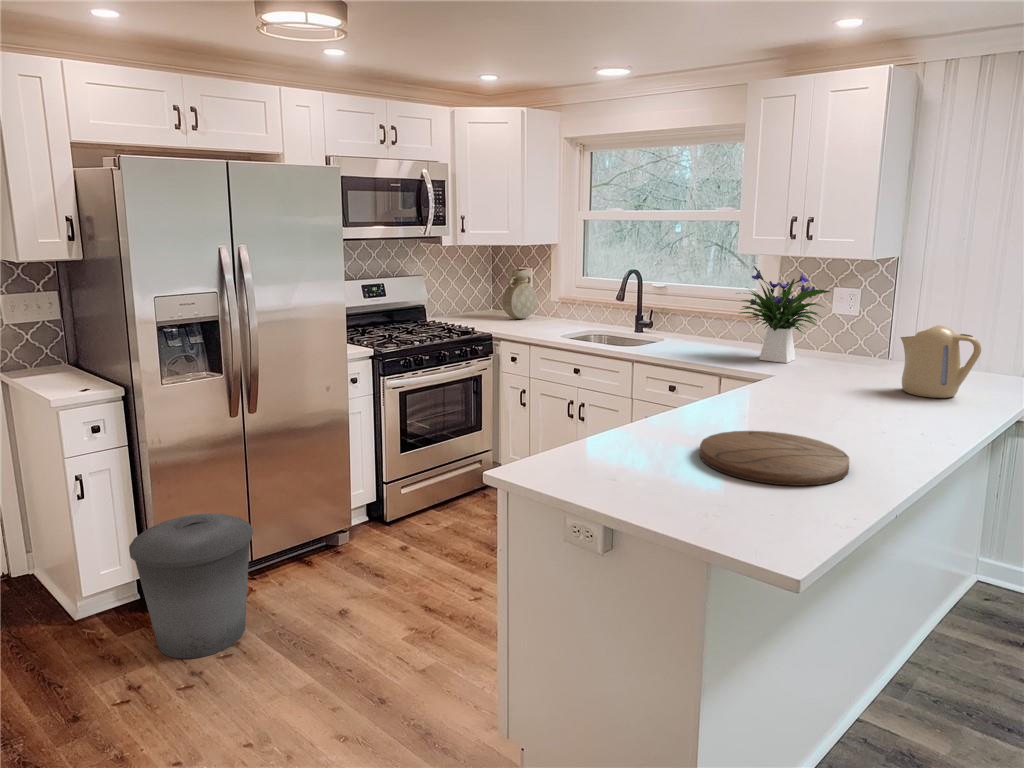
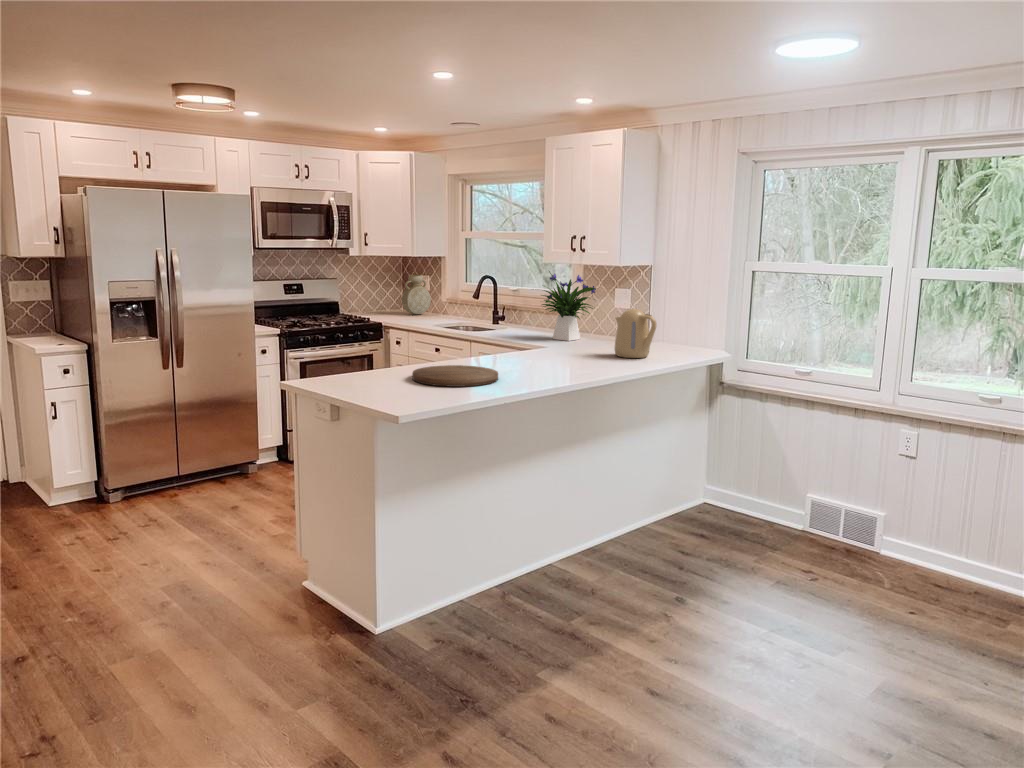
trash can: present [129,513,253,659] -> none [83,431,170,525]

